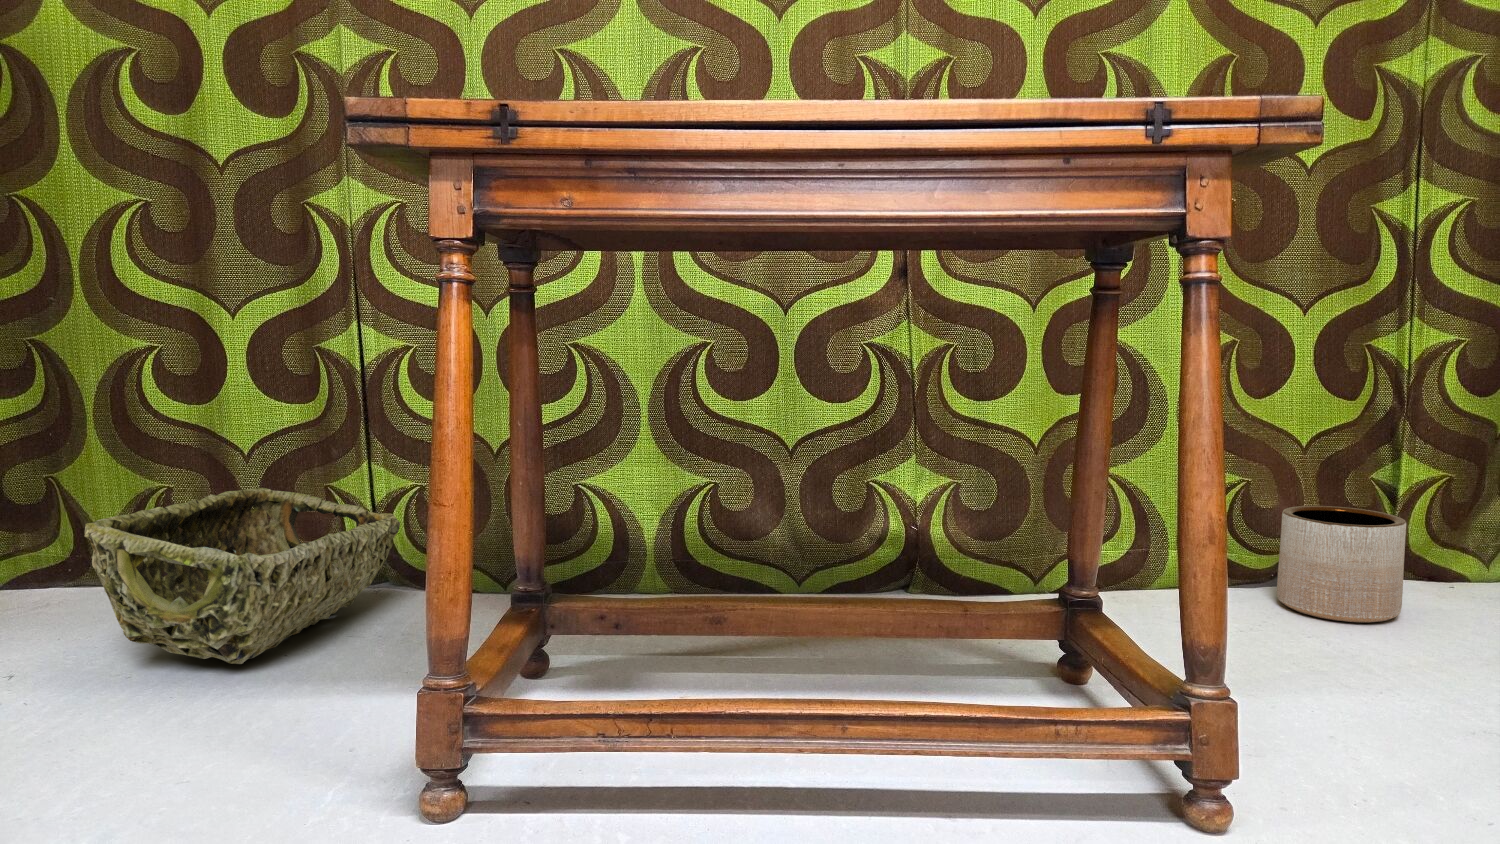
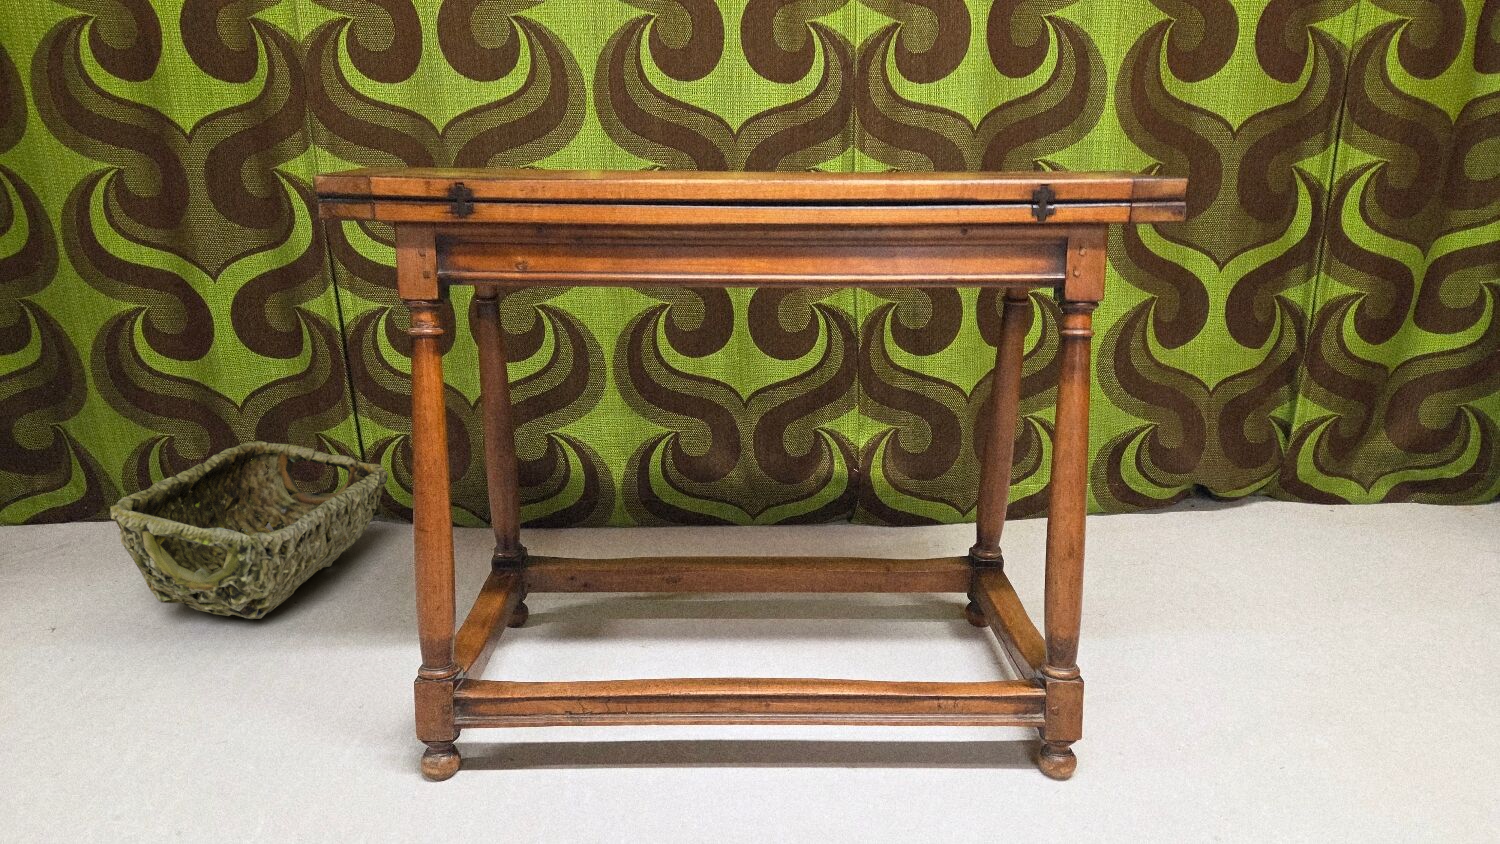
planter: present [1277,506,1406,623] -> none [1174,447,1288,557]

